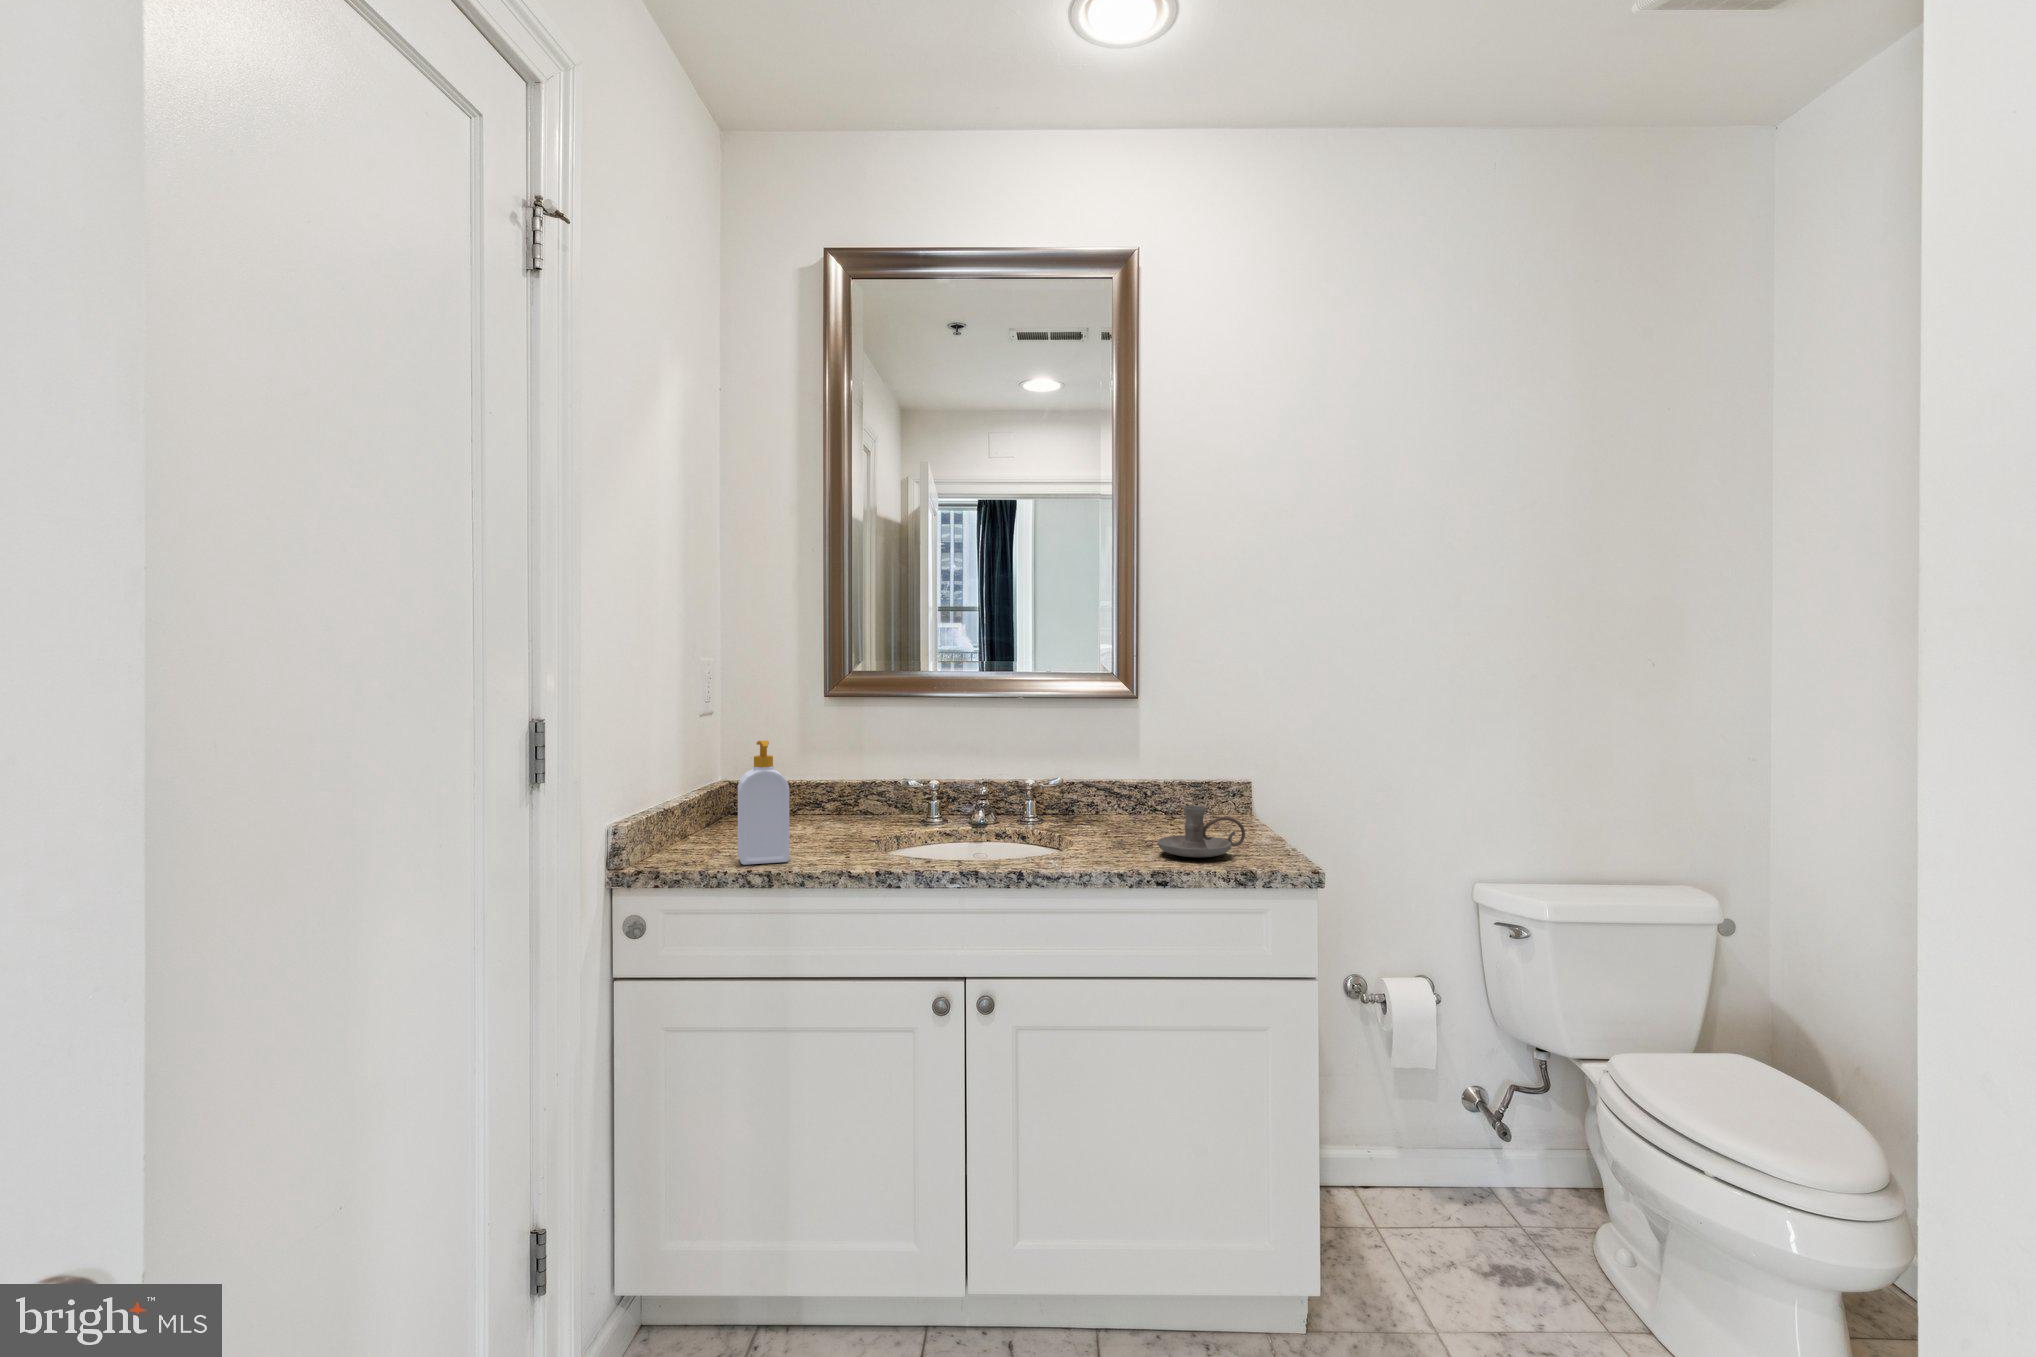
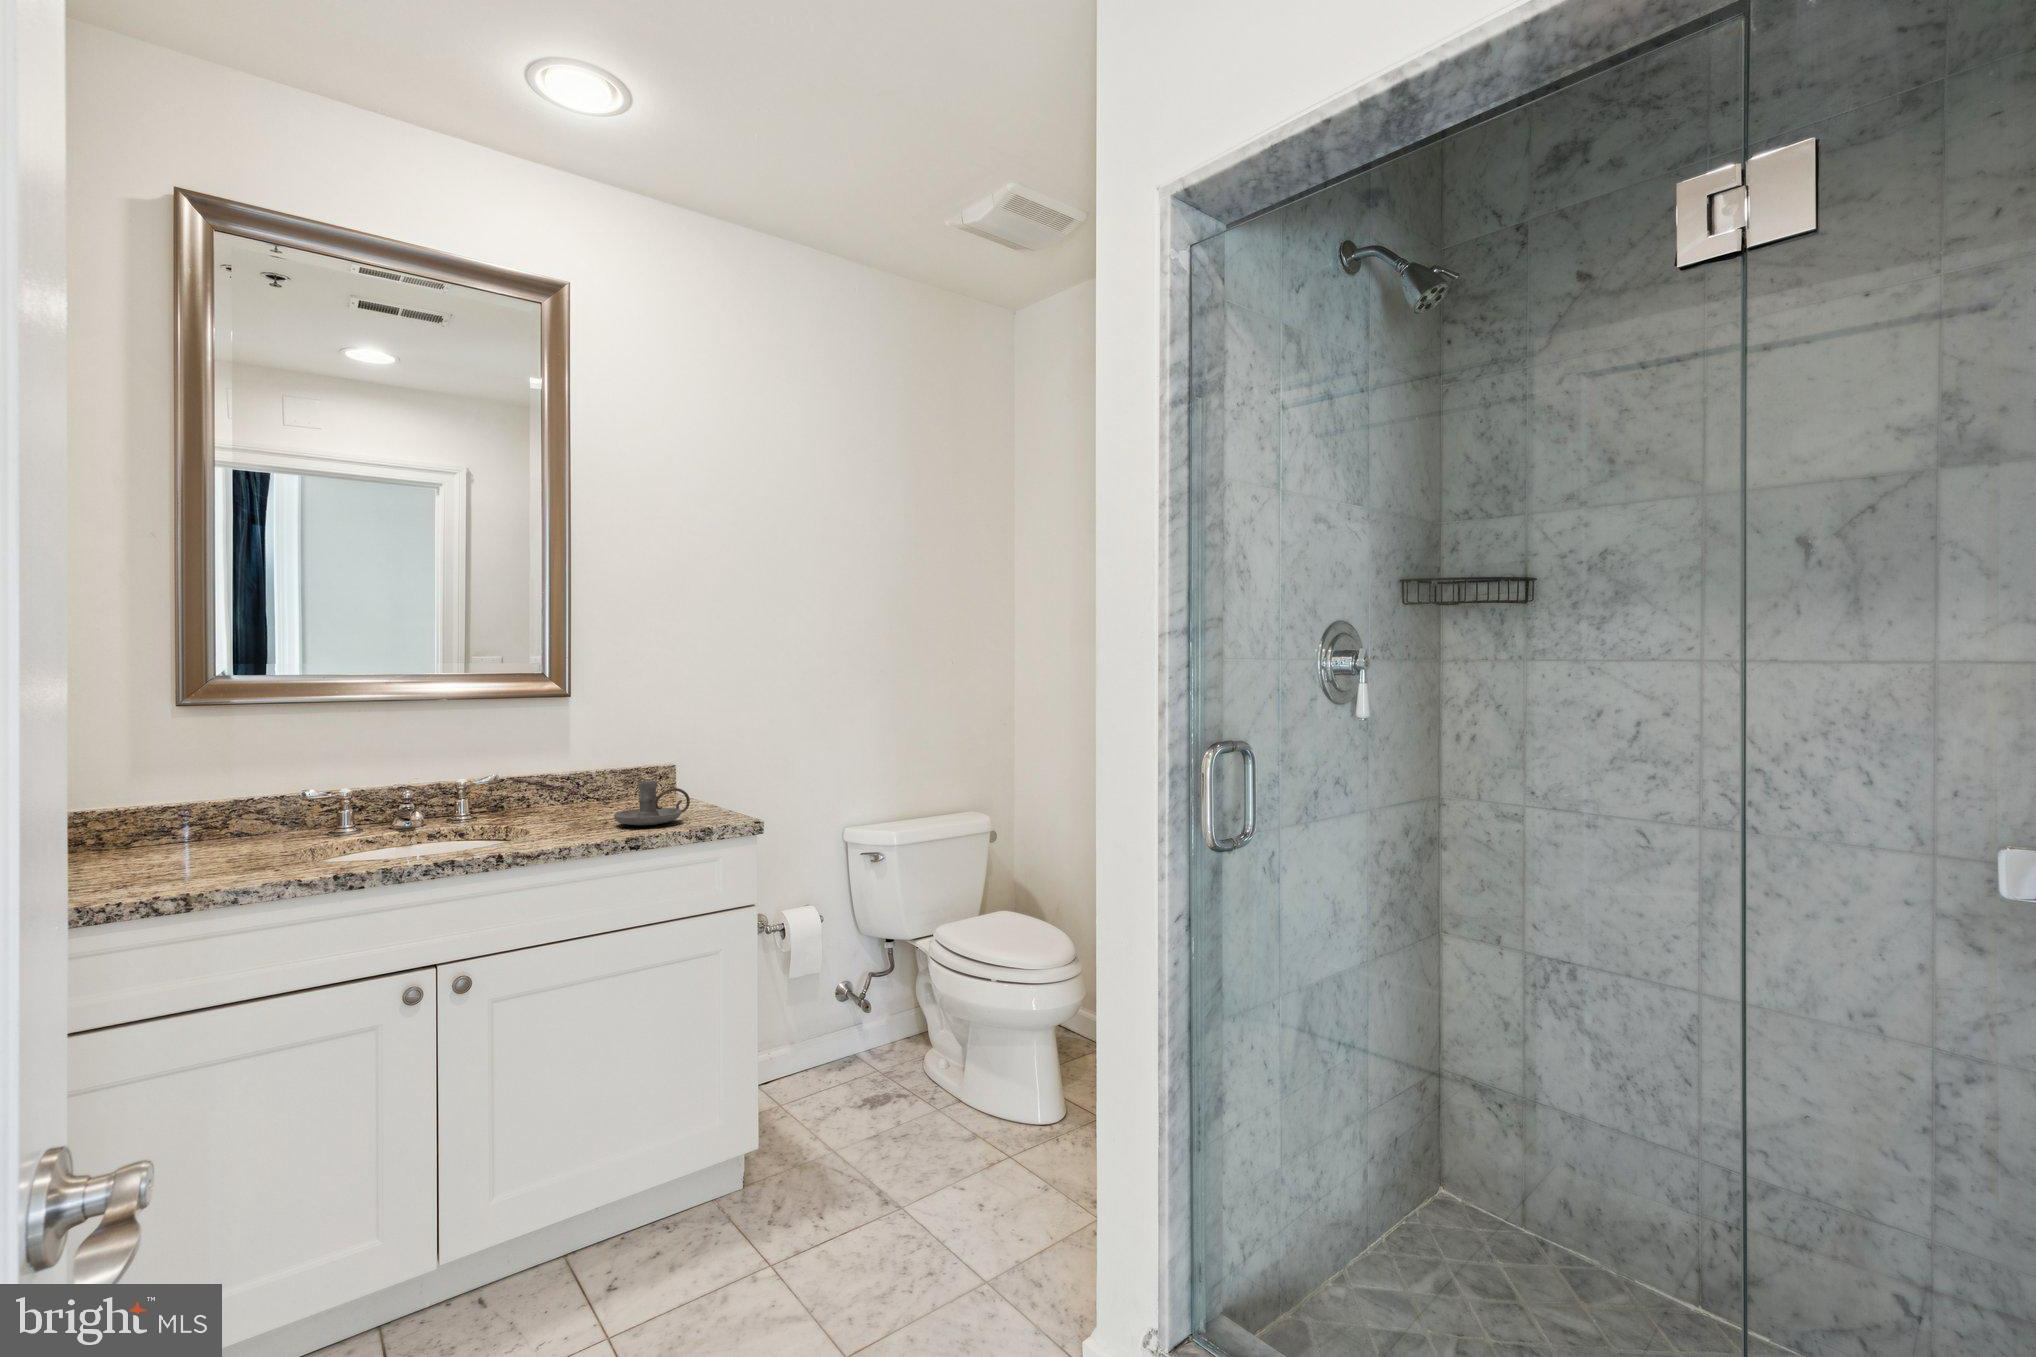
soap bottle: present [738,741,789,865] -> none [122,749,207,894]

